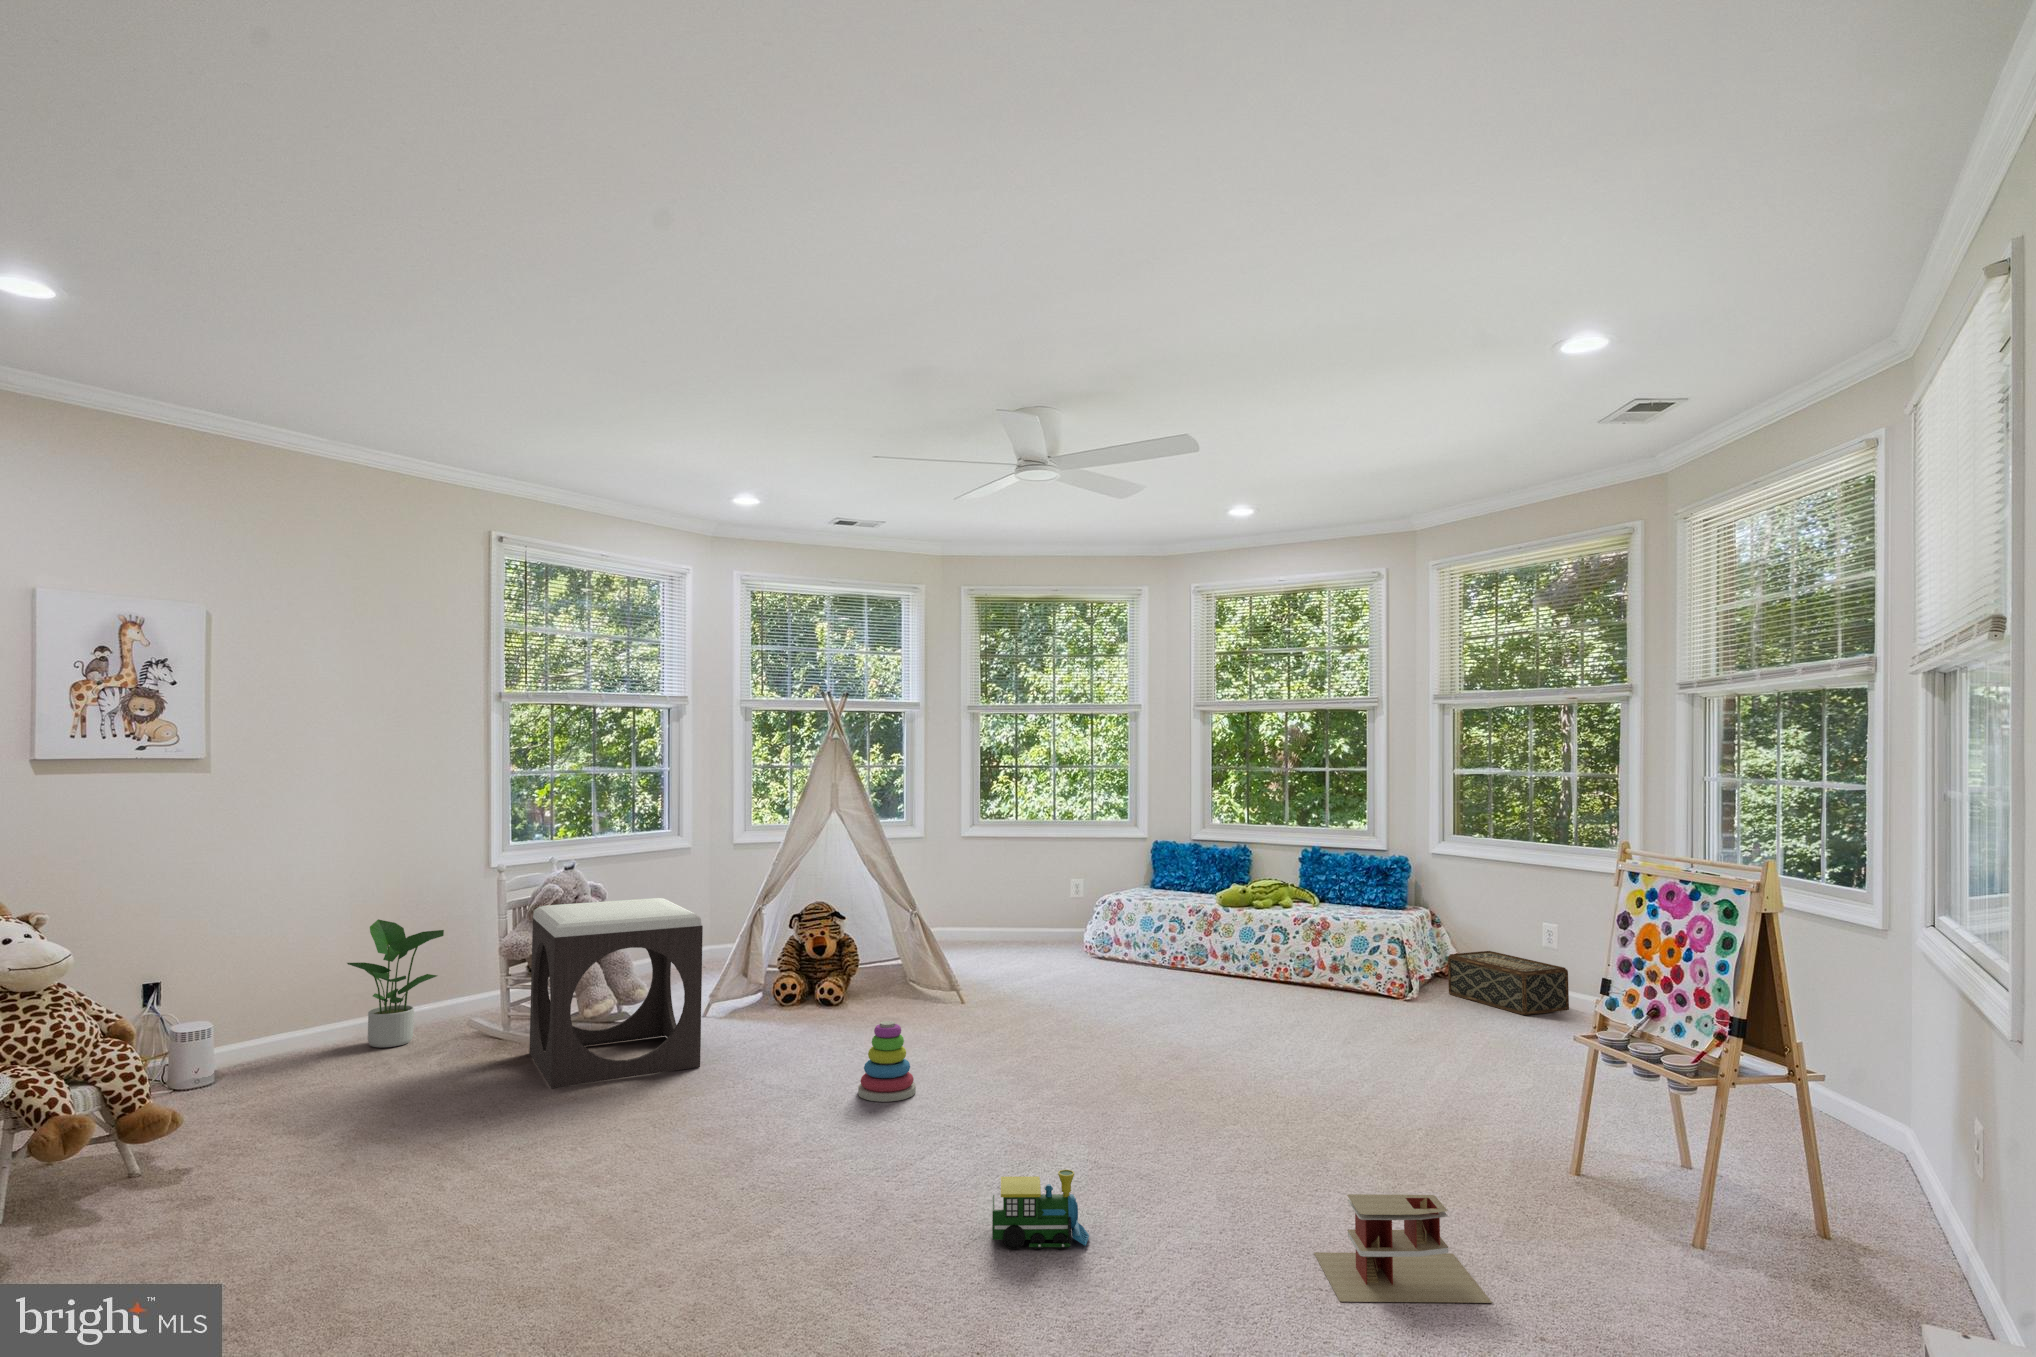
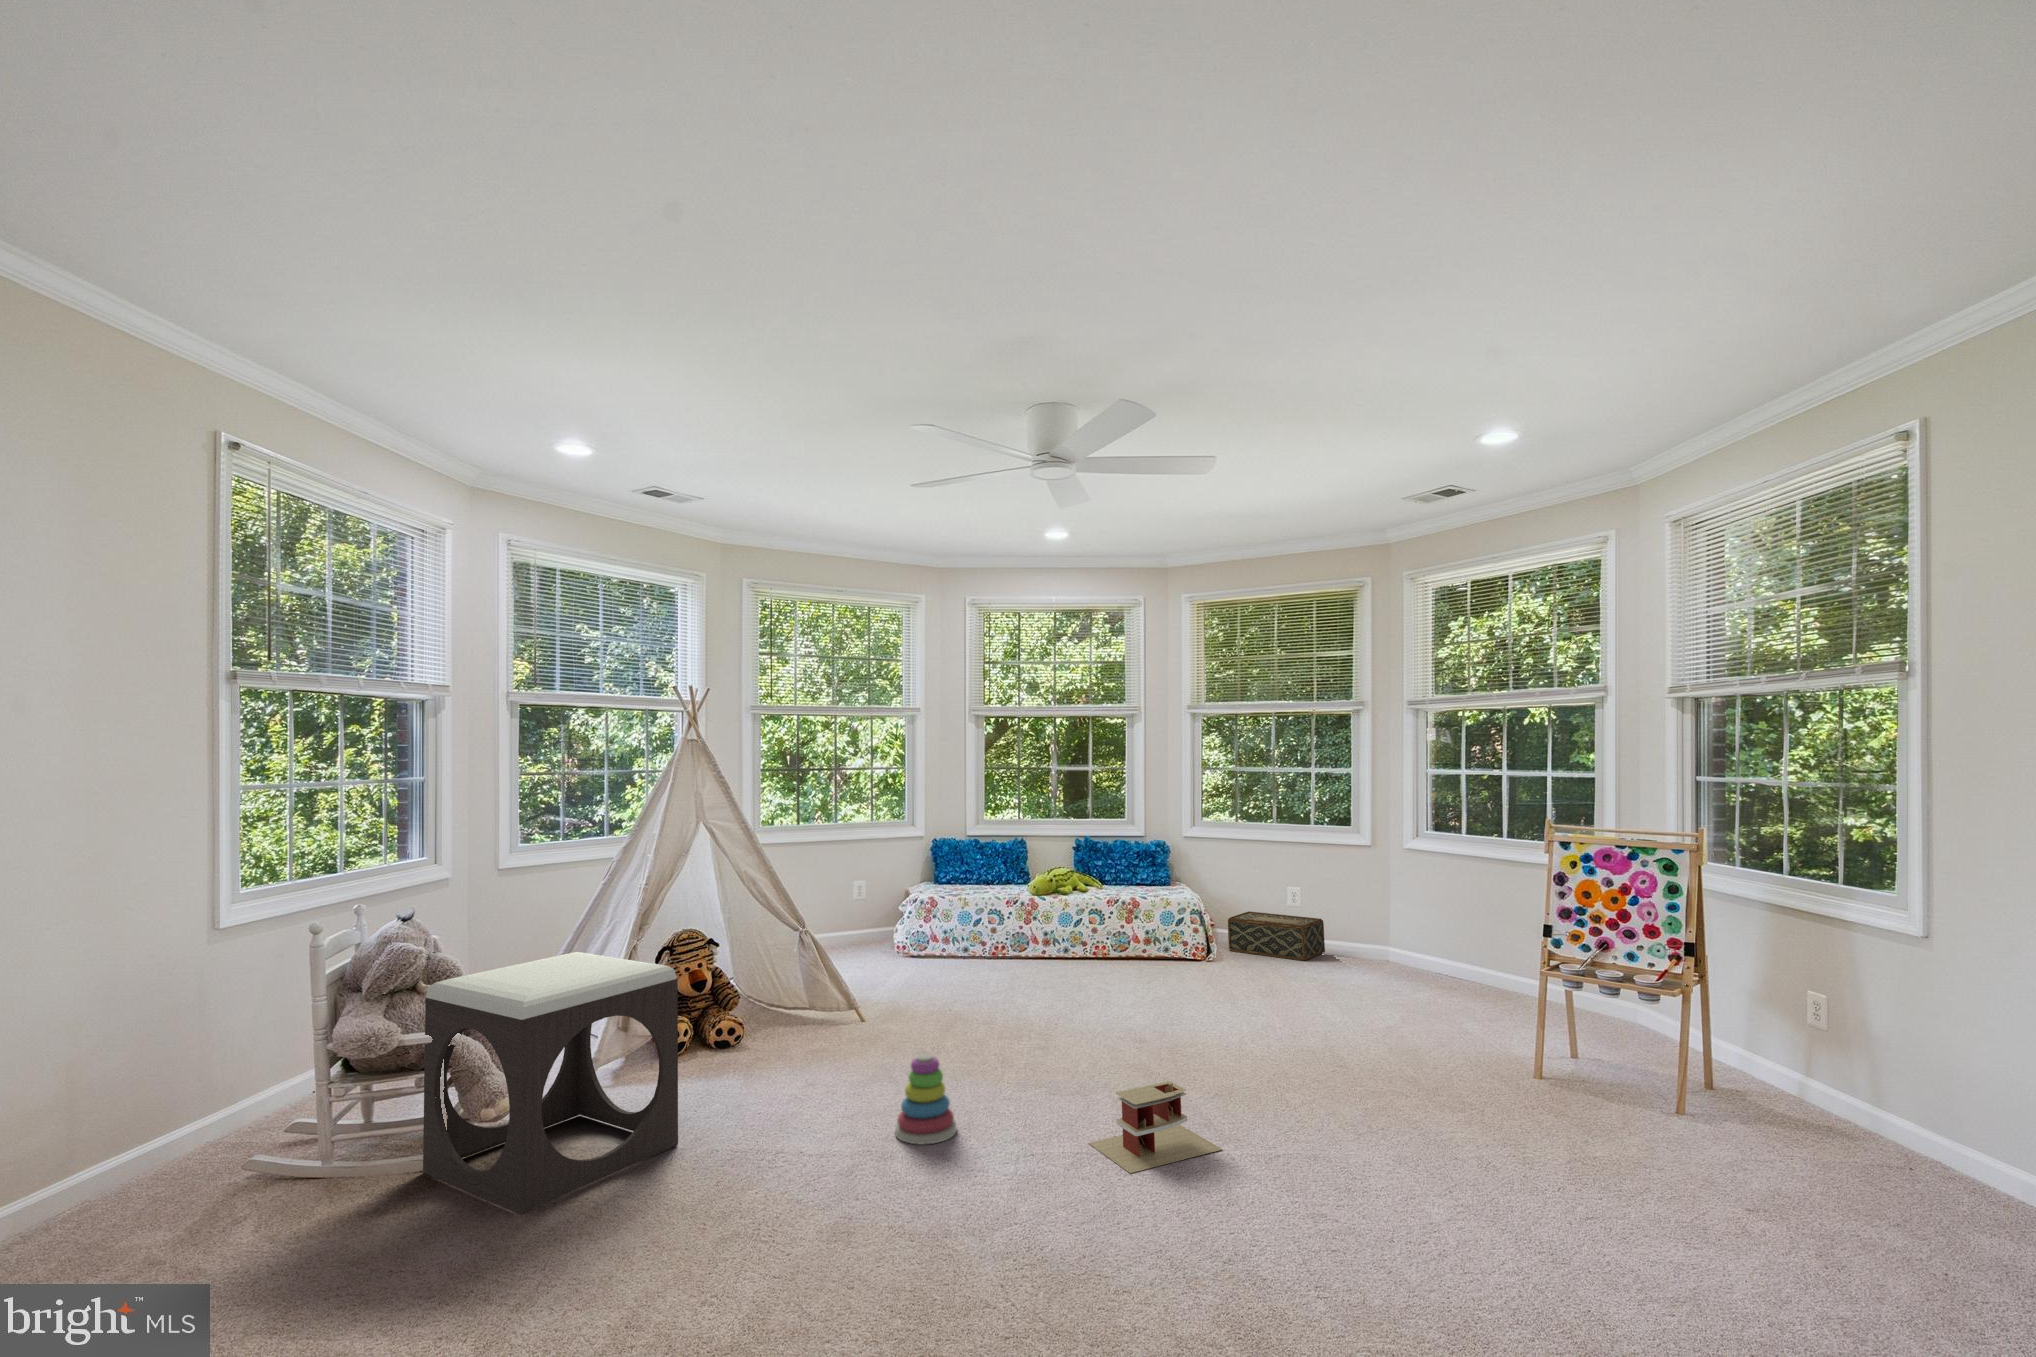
potted plant: present [347,919,444,1048] -> none [119,1030,271,1212]
toy train: present [992,1170,1089,1249] -> none [1248,1179,1351,1276]
toy house: present [1314,1194,1492,1303] -> present [1089,1081,1222,1173]

